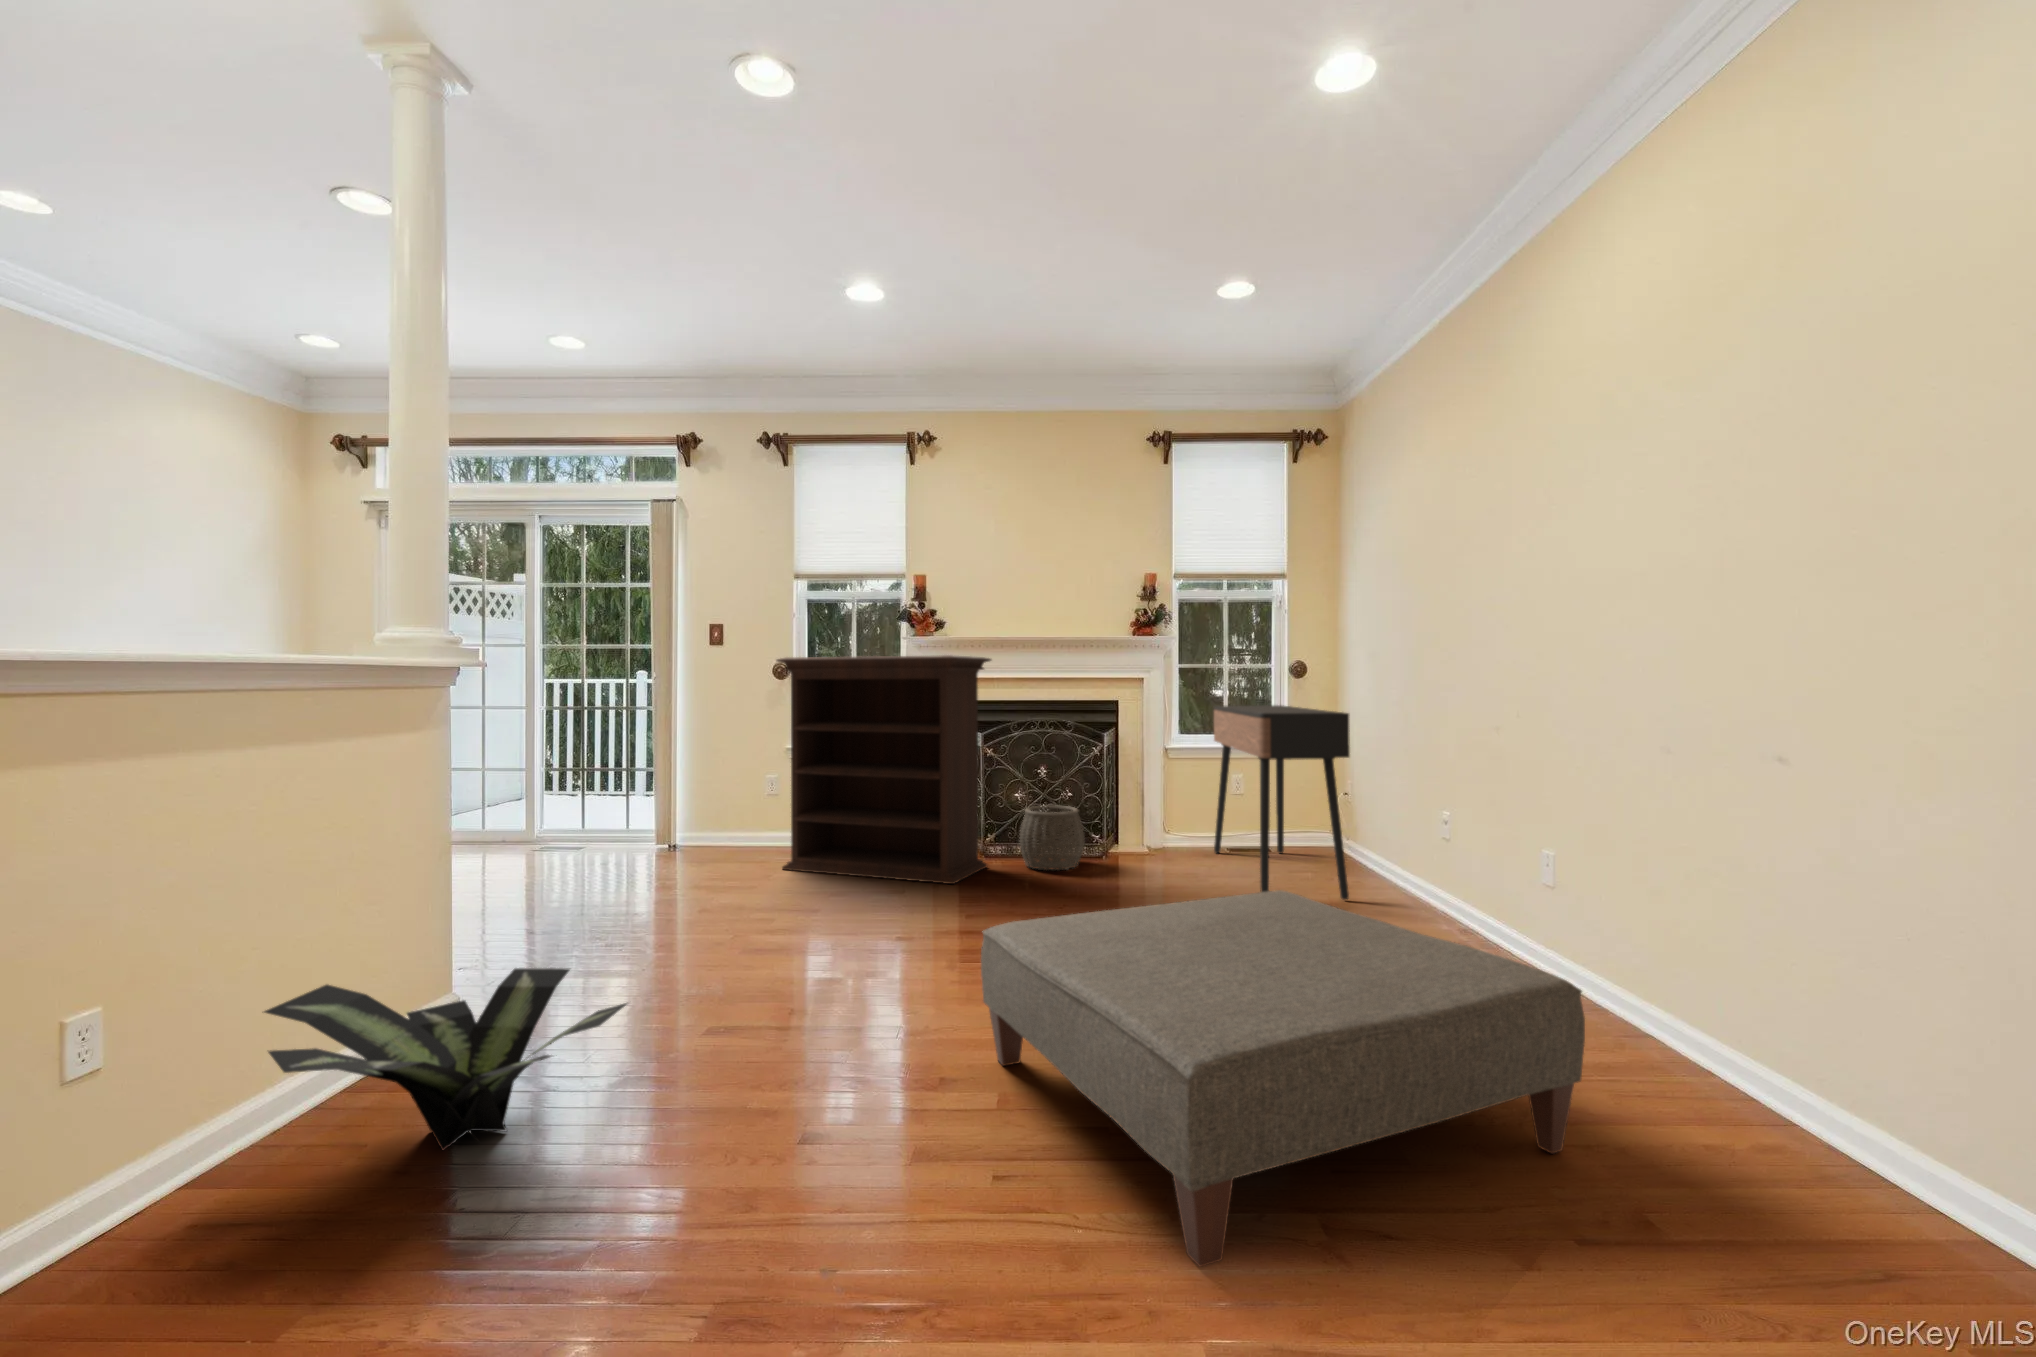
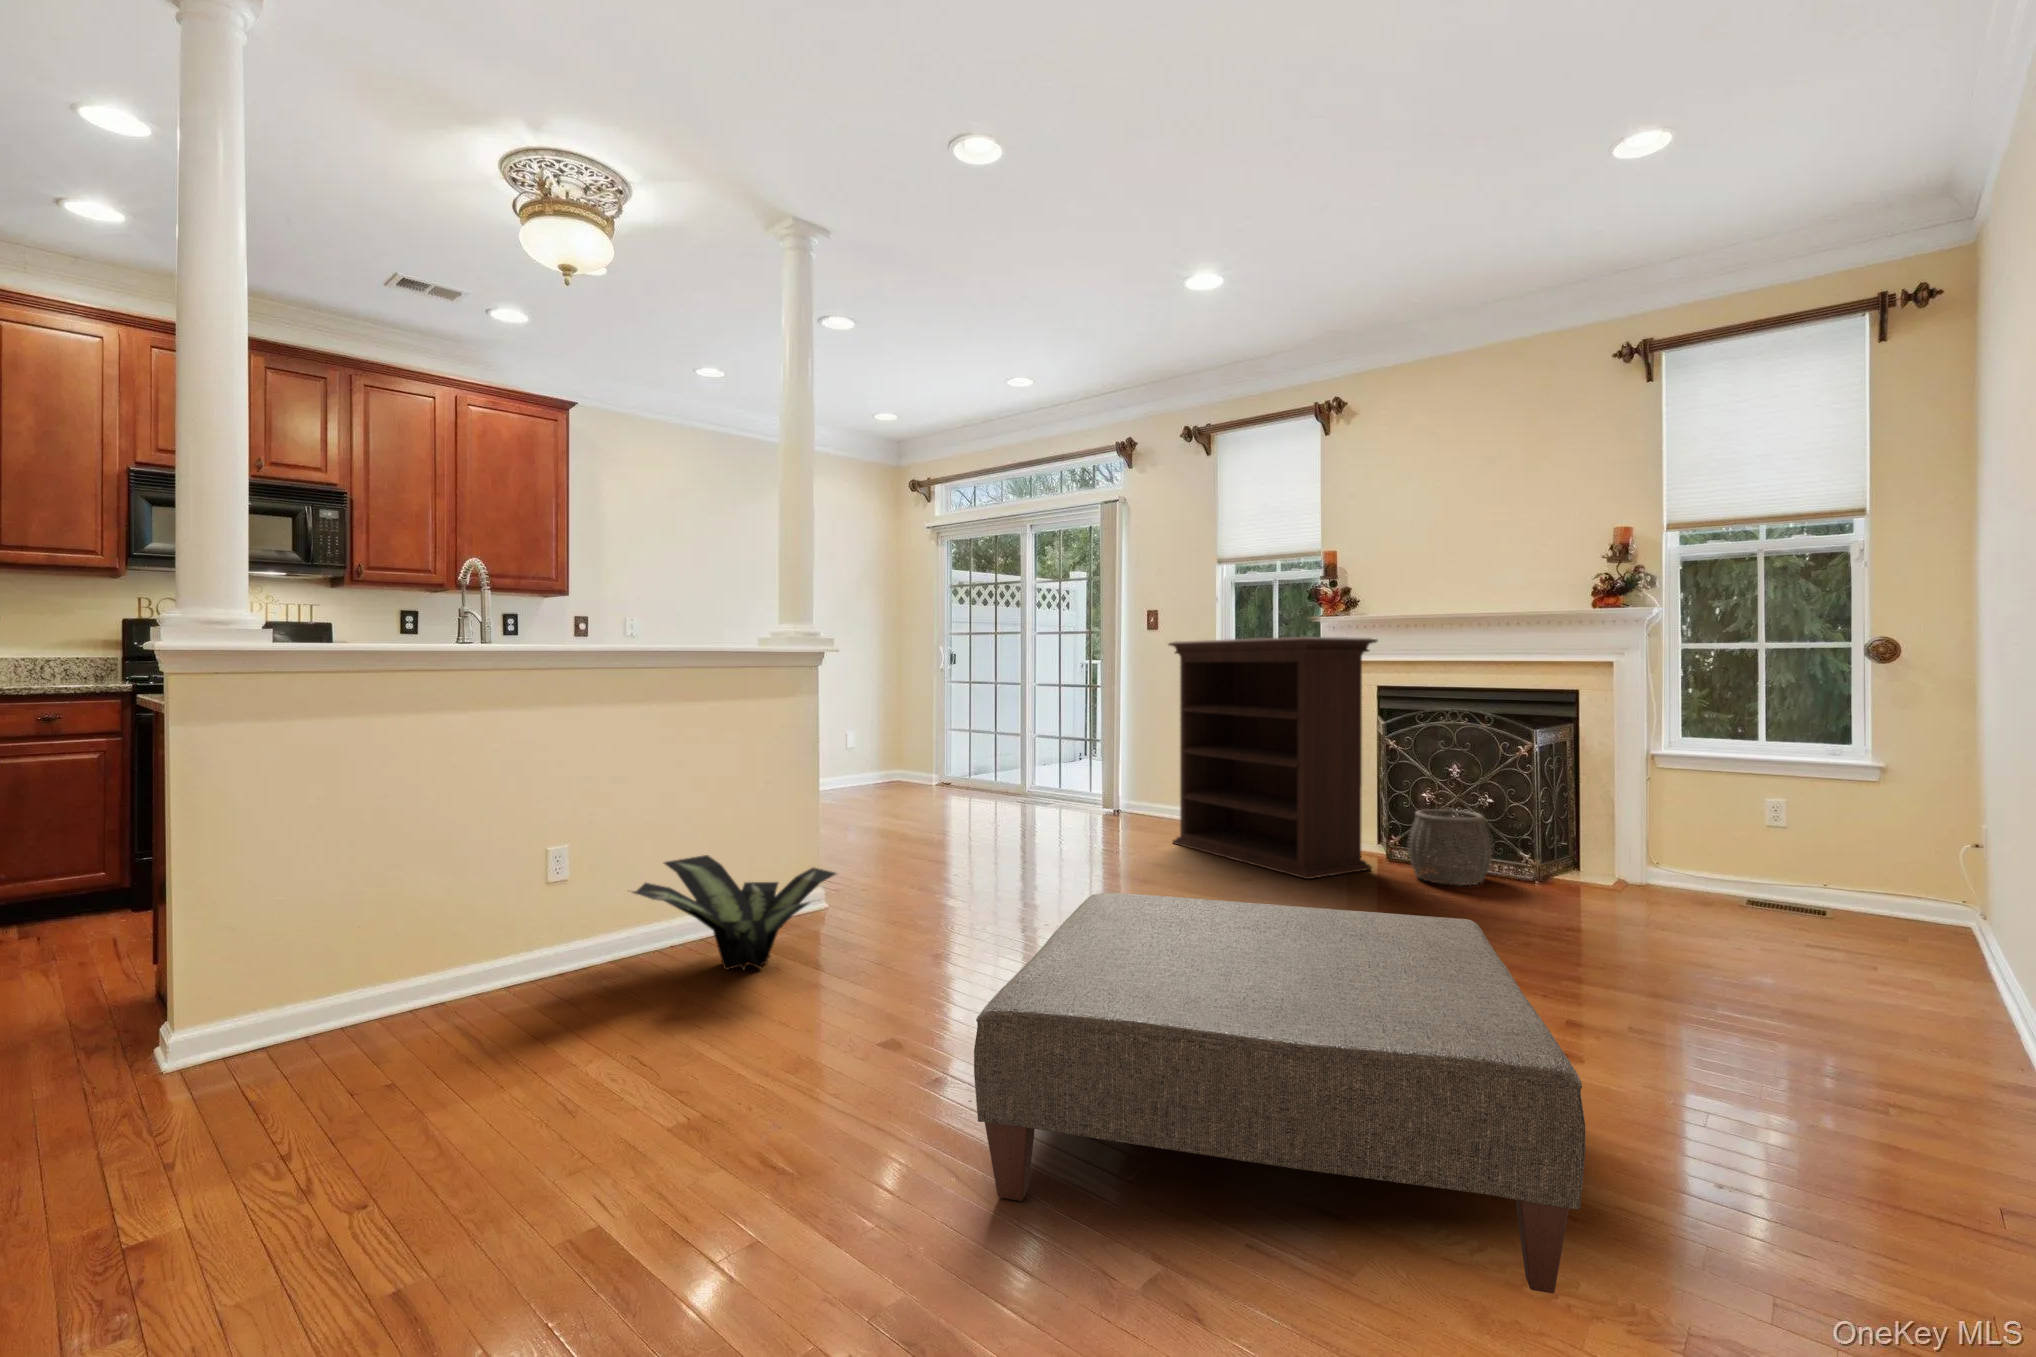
console table: present [1214,705,1350,900] -> none [1671,699,1837,985]

